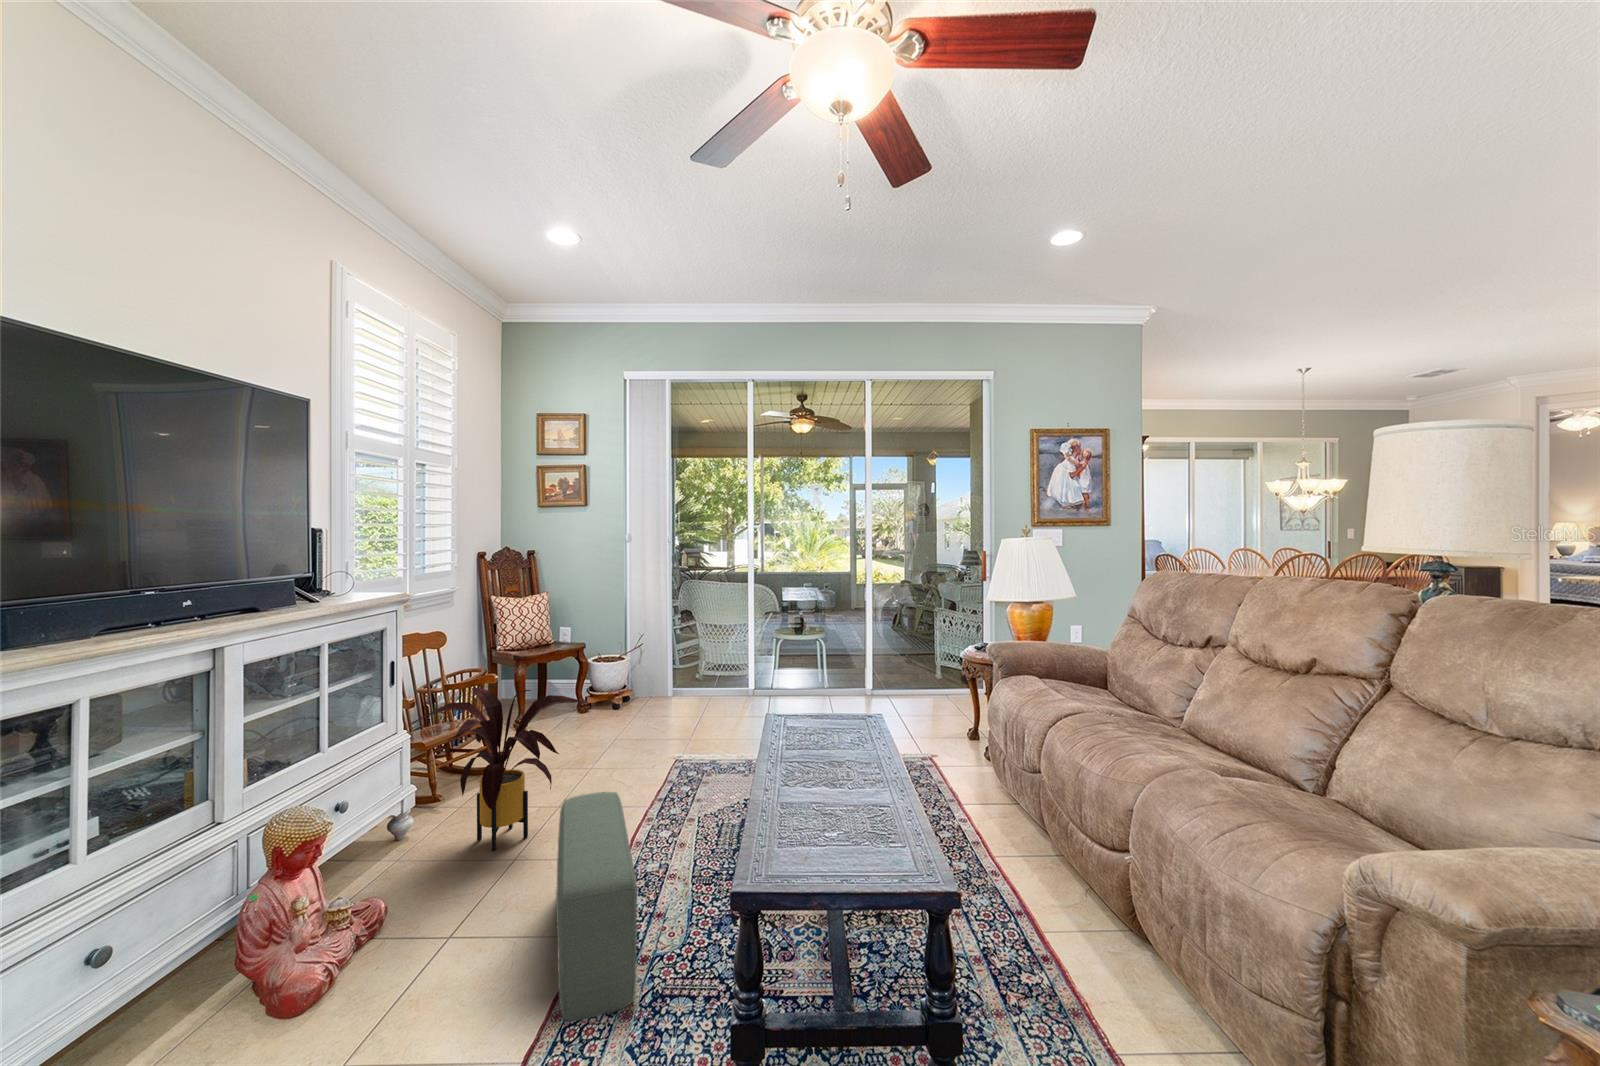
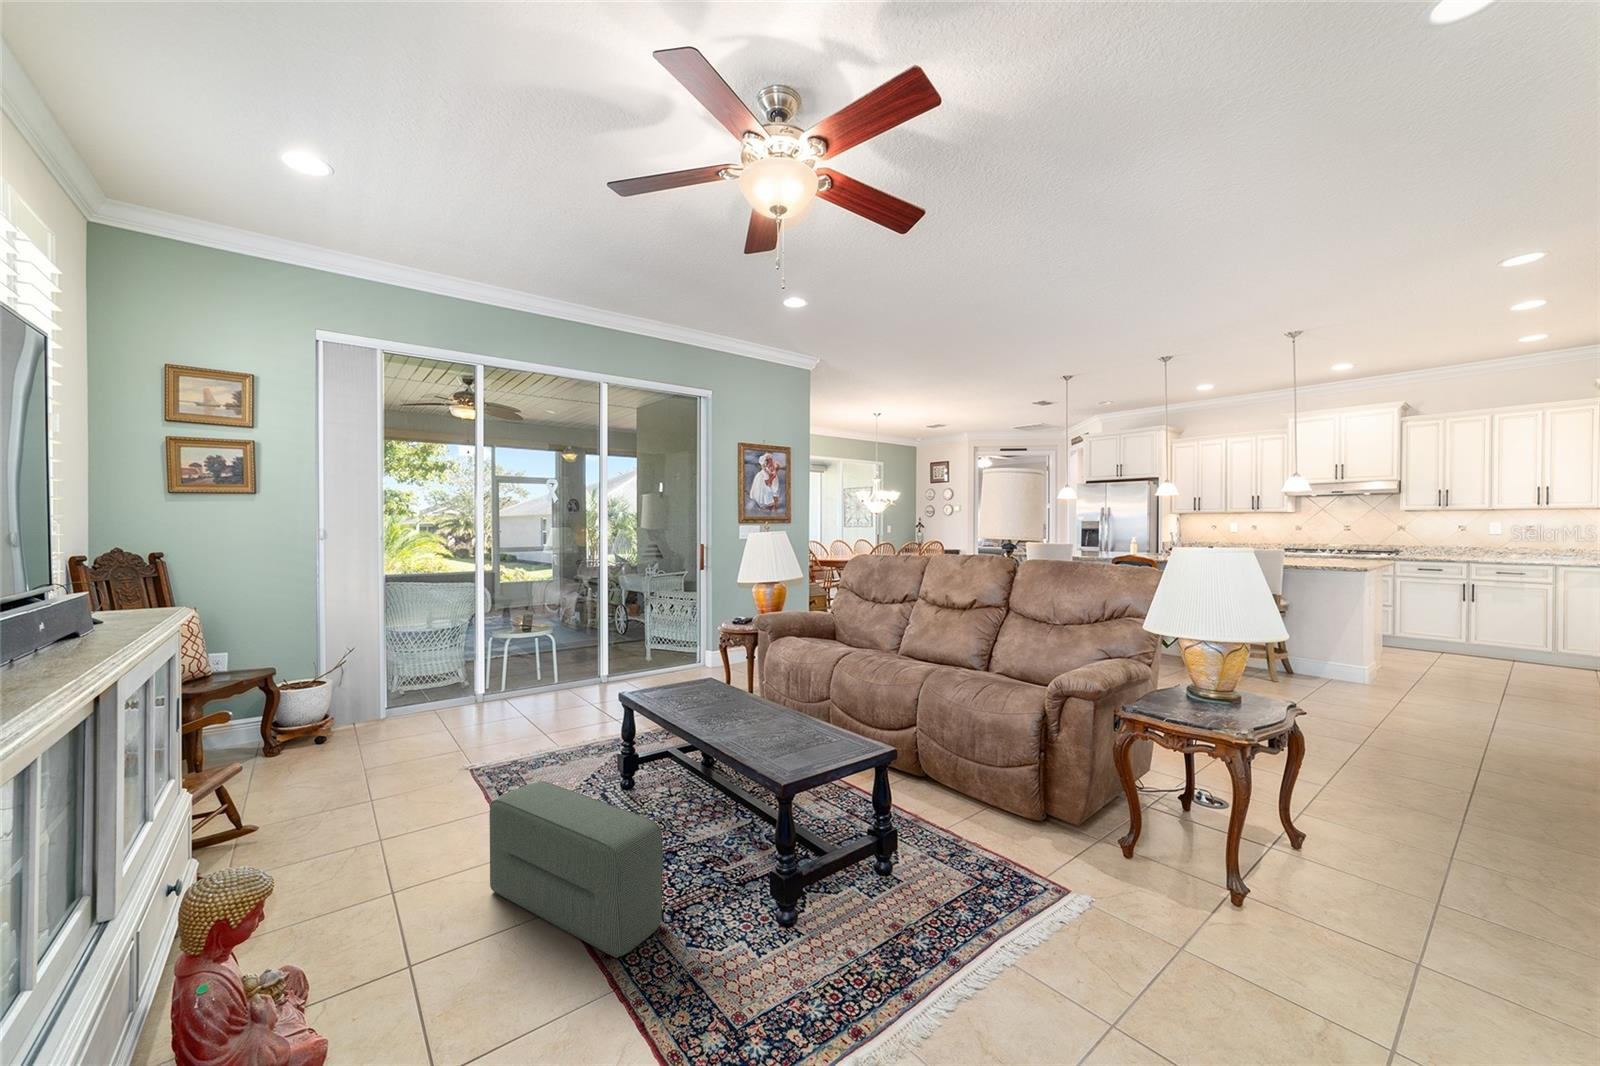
house plant: present [411,686,584,851] -> none [206,709,429,899]

